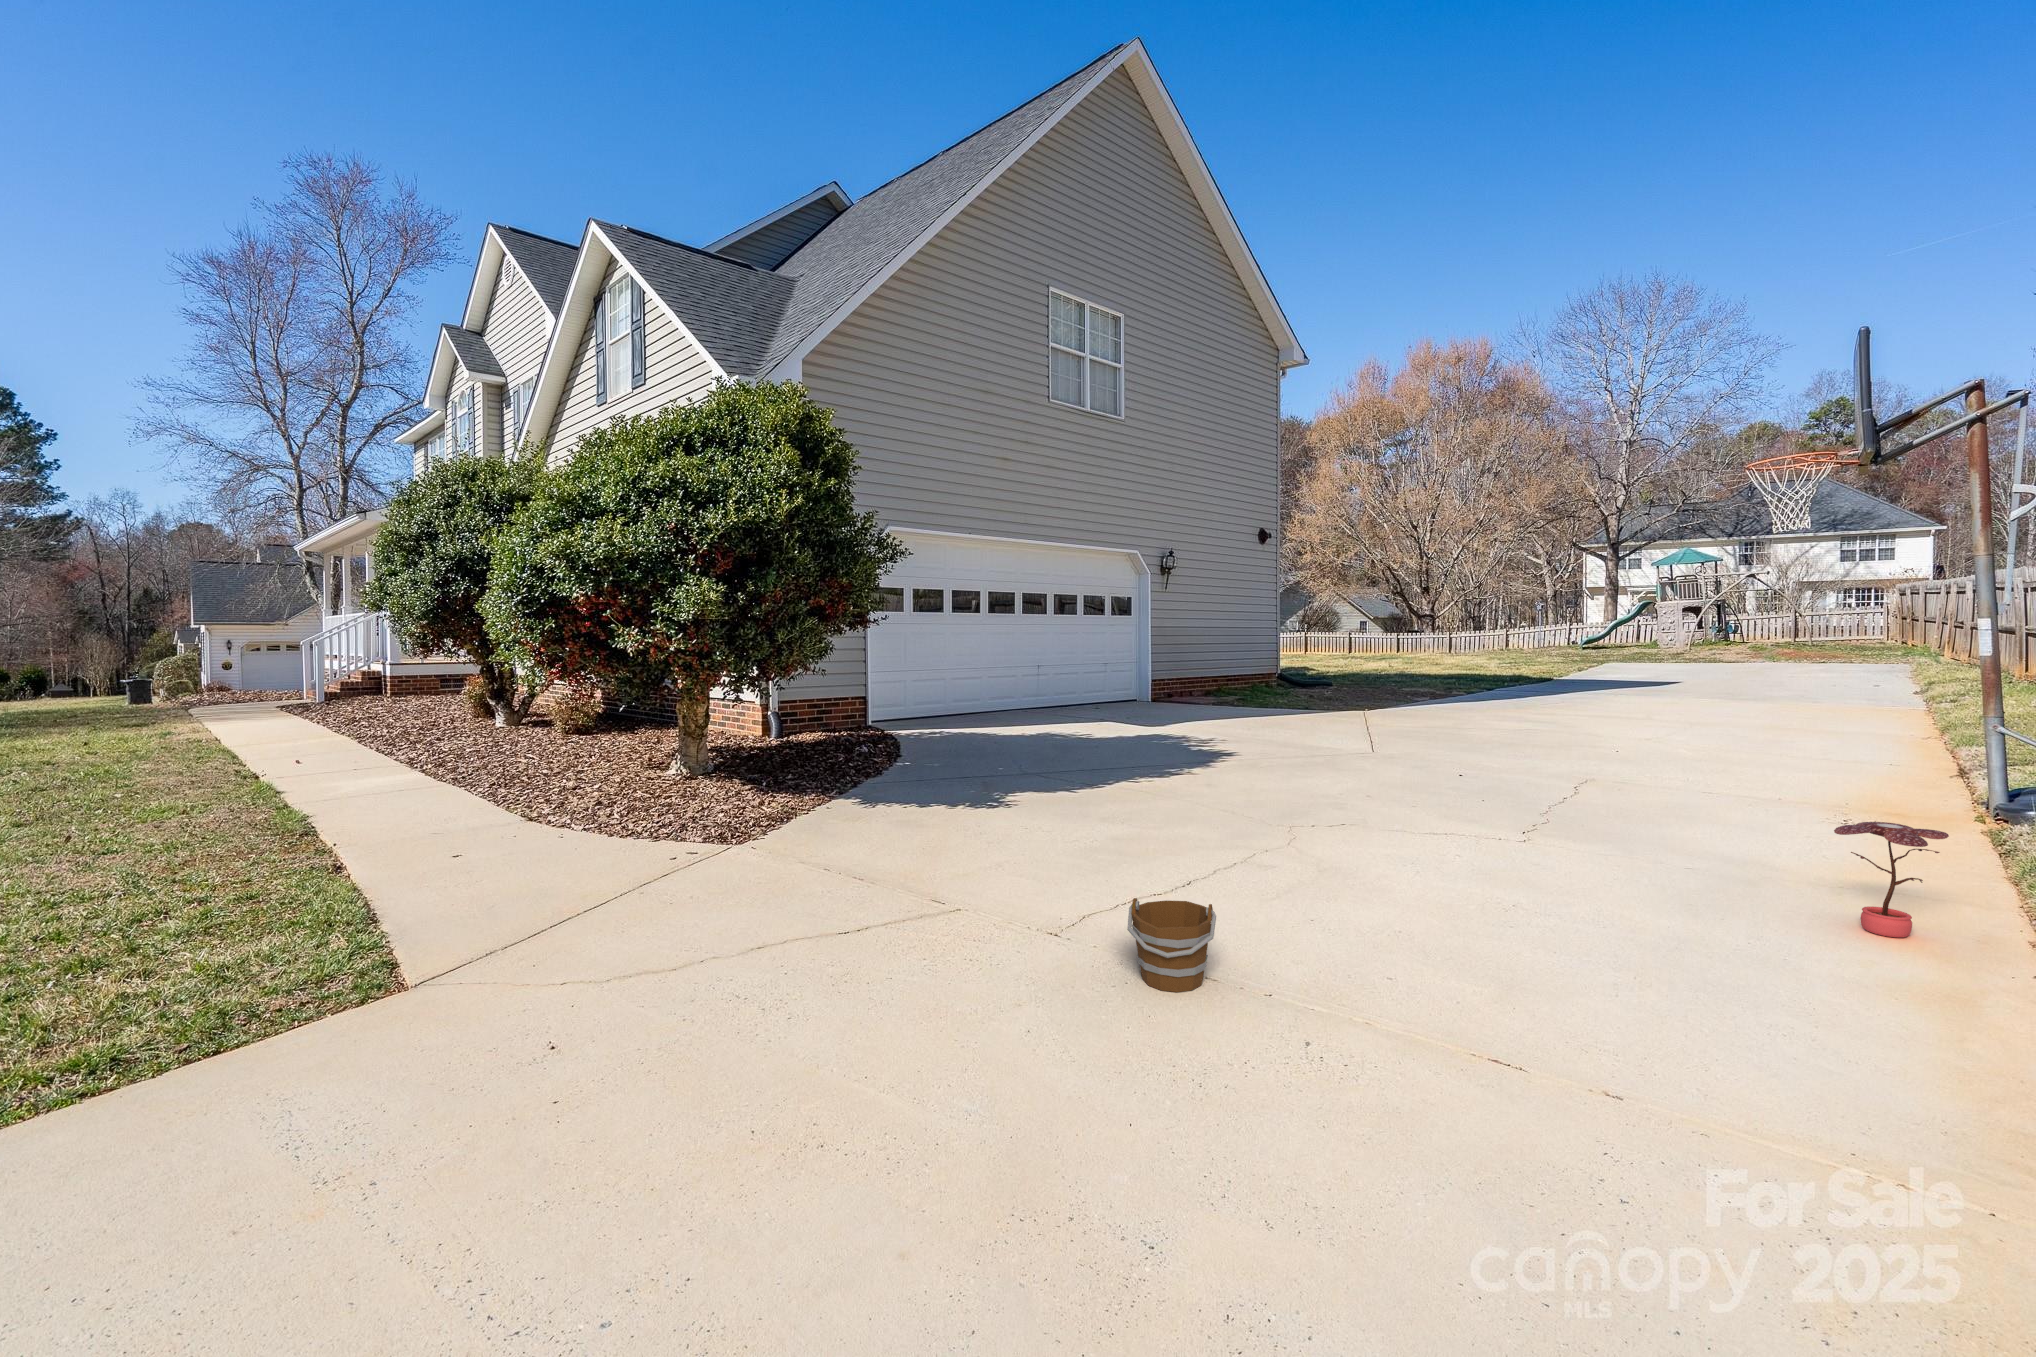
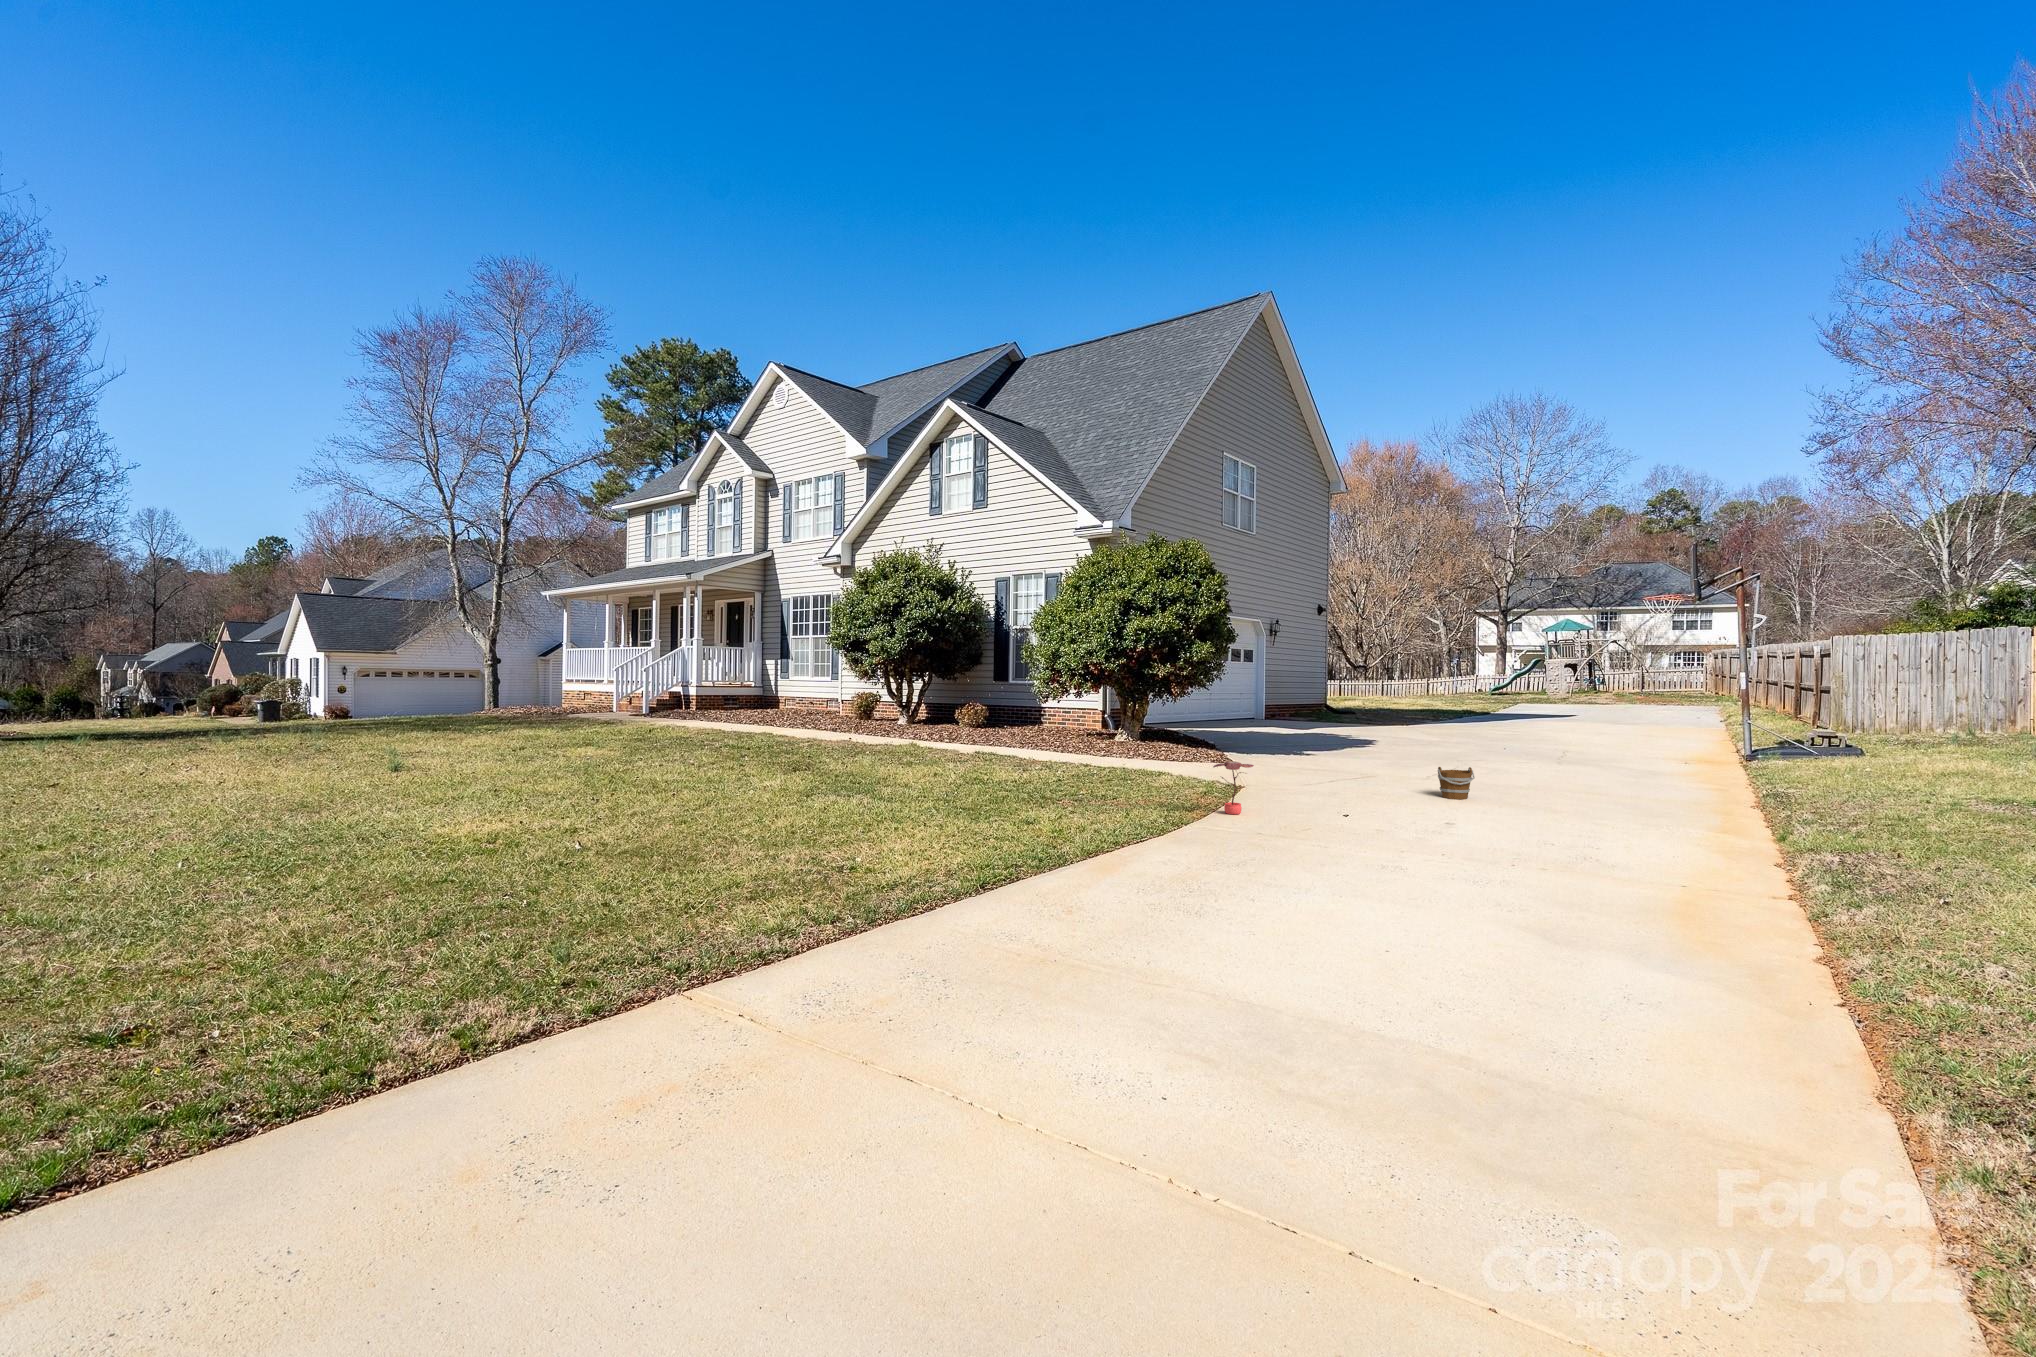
potted plant: present [1834,822,1949,938] -> present [1213,762,1254,814]

